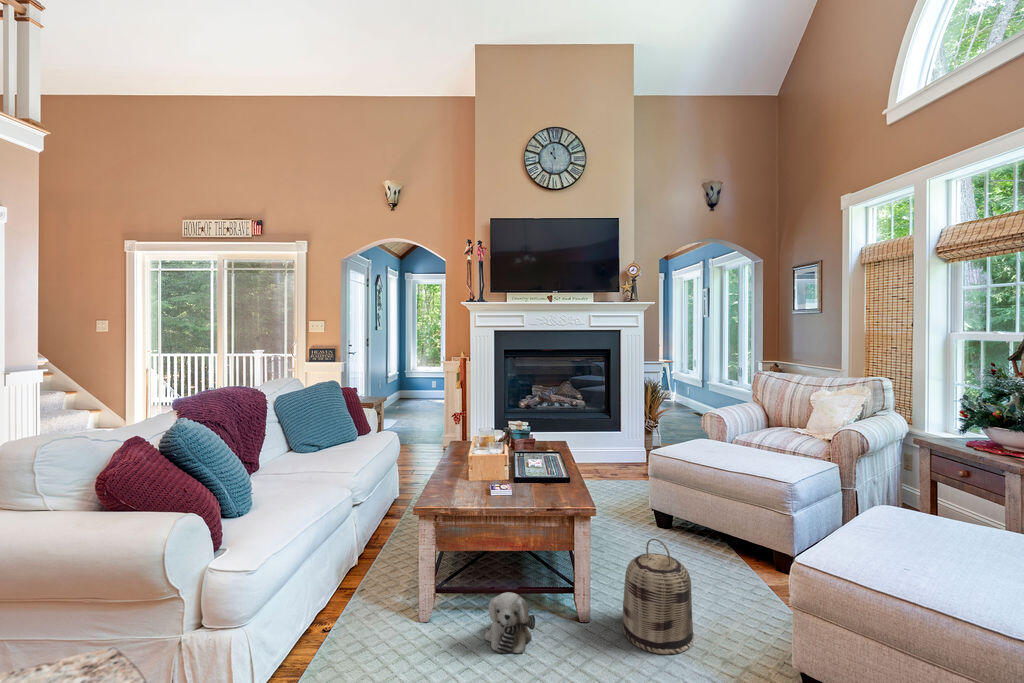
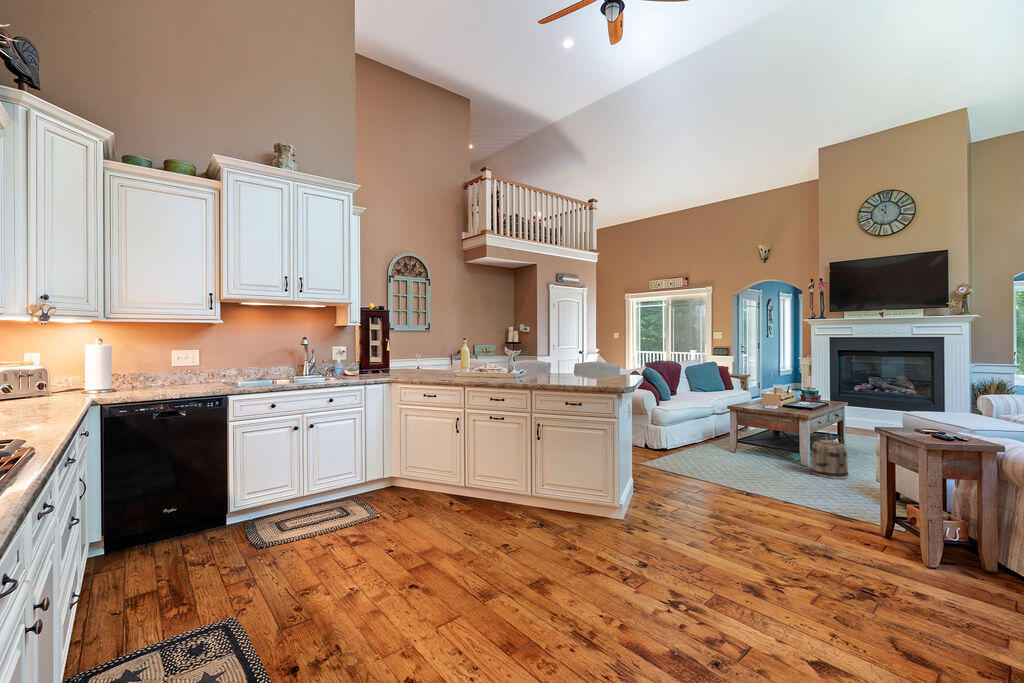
plush toy: present [485,592,535,654] -> none [746,441,767,464]

